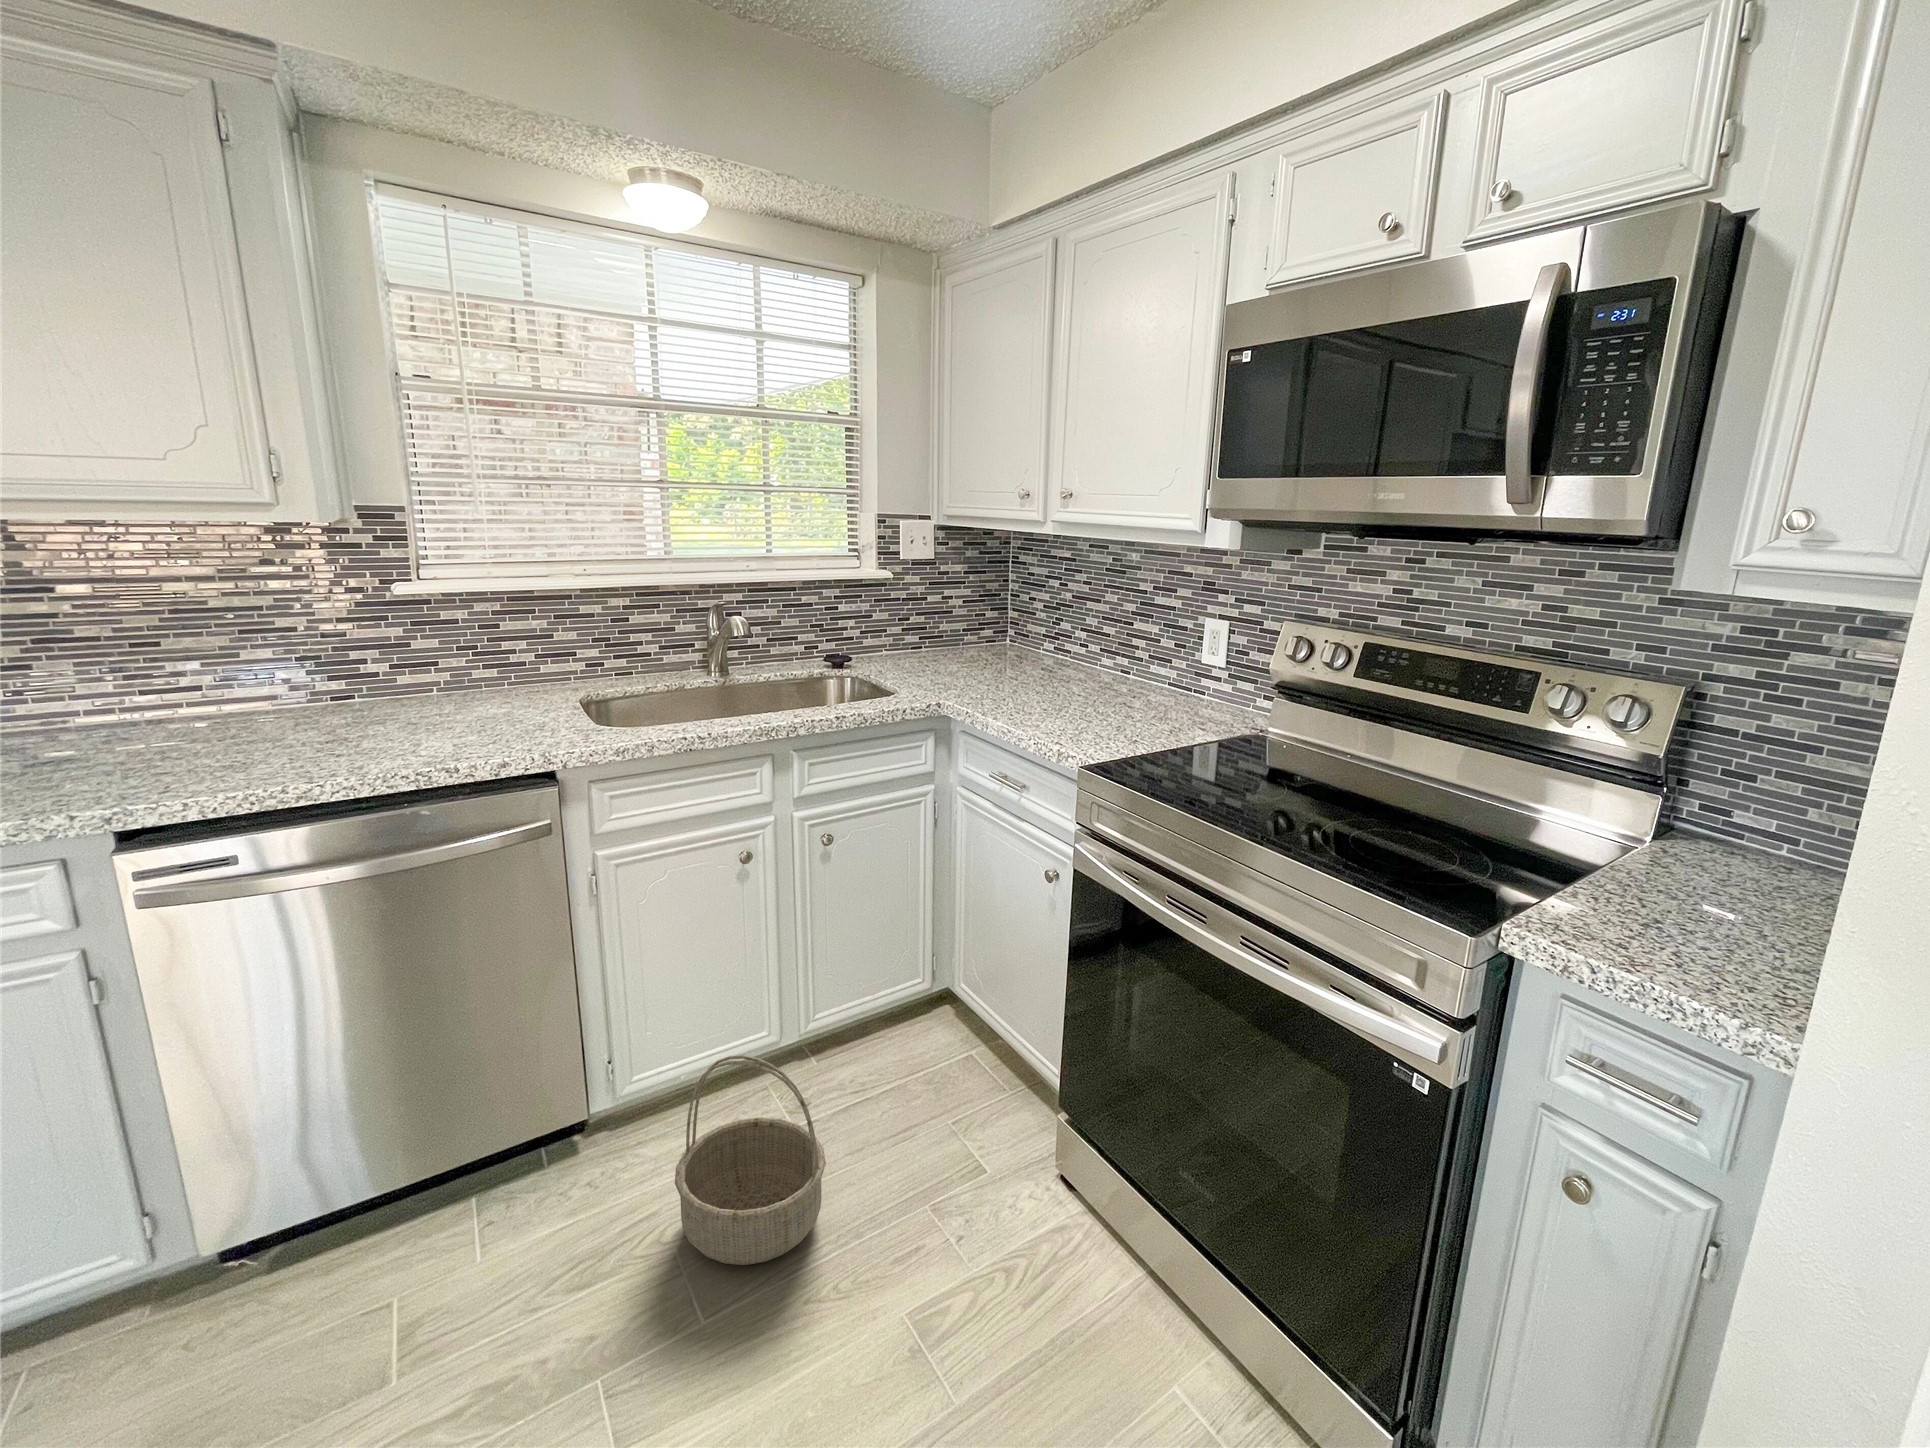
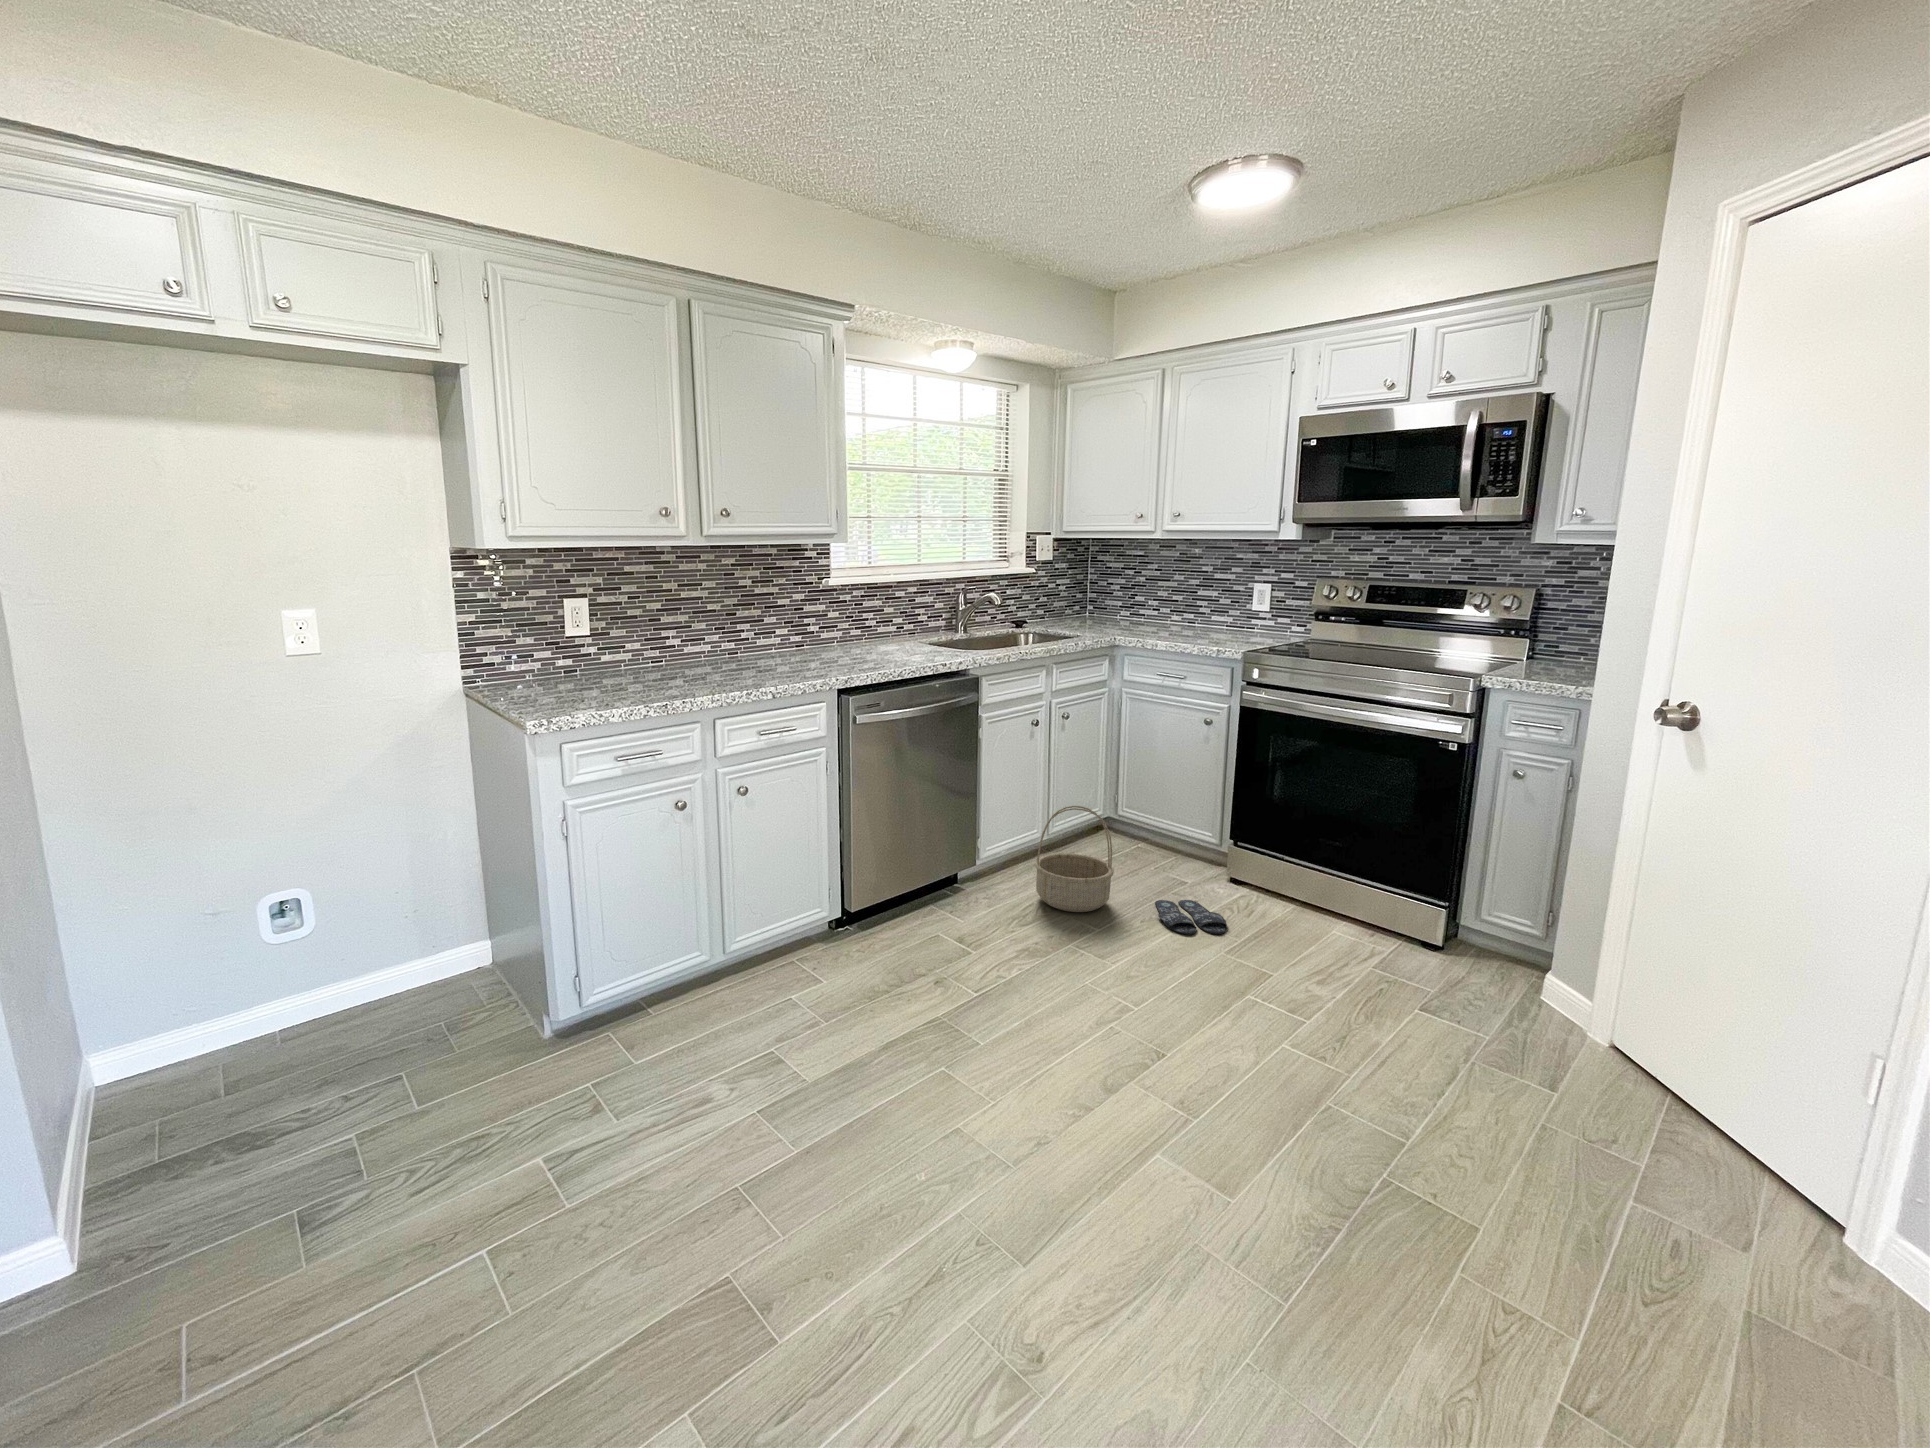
slippers: none [874,1230,1004,1369] -> present [1155,900,1227,935]

